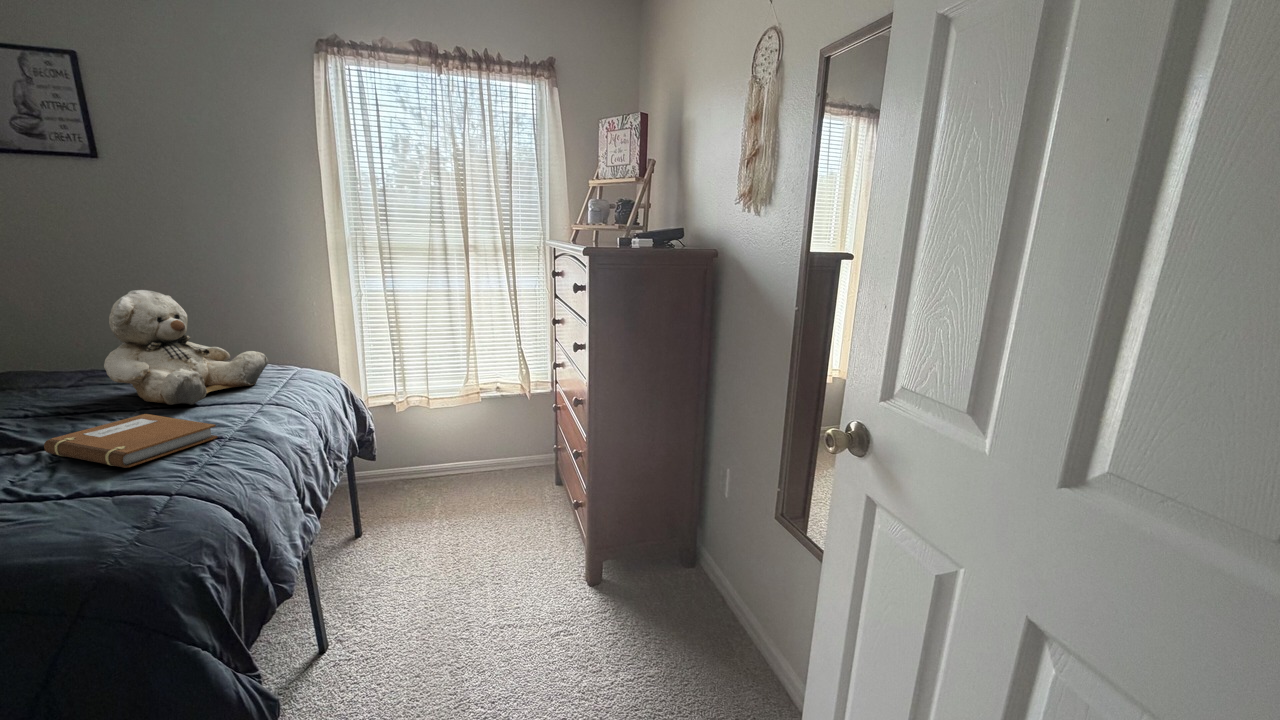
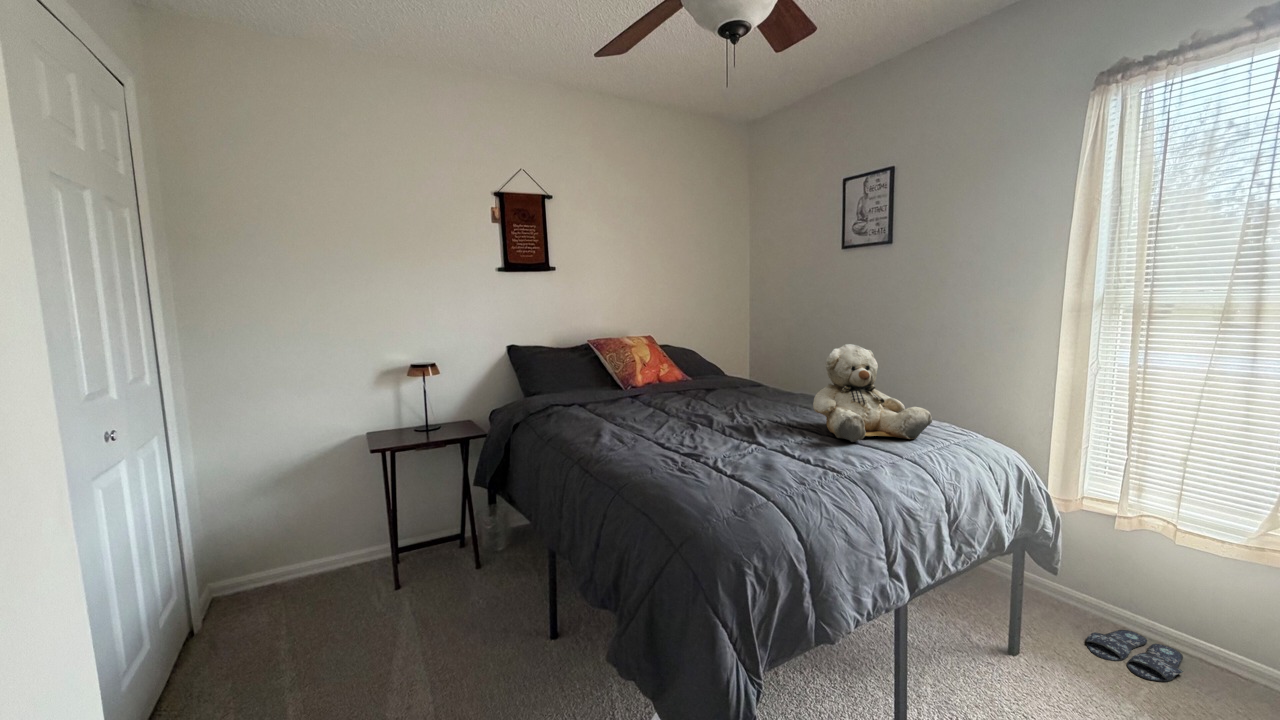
notebook: present [44,414,217,468] -> none [751,439,836,472]
slippers: none [393,478,446,506] -> present [1086,630,1183,682]

